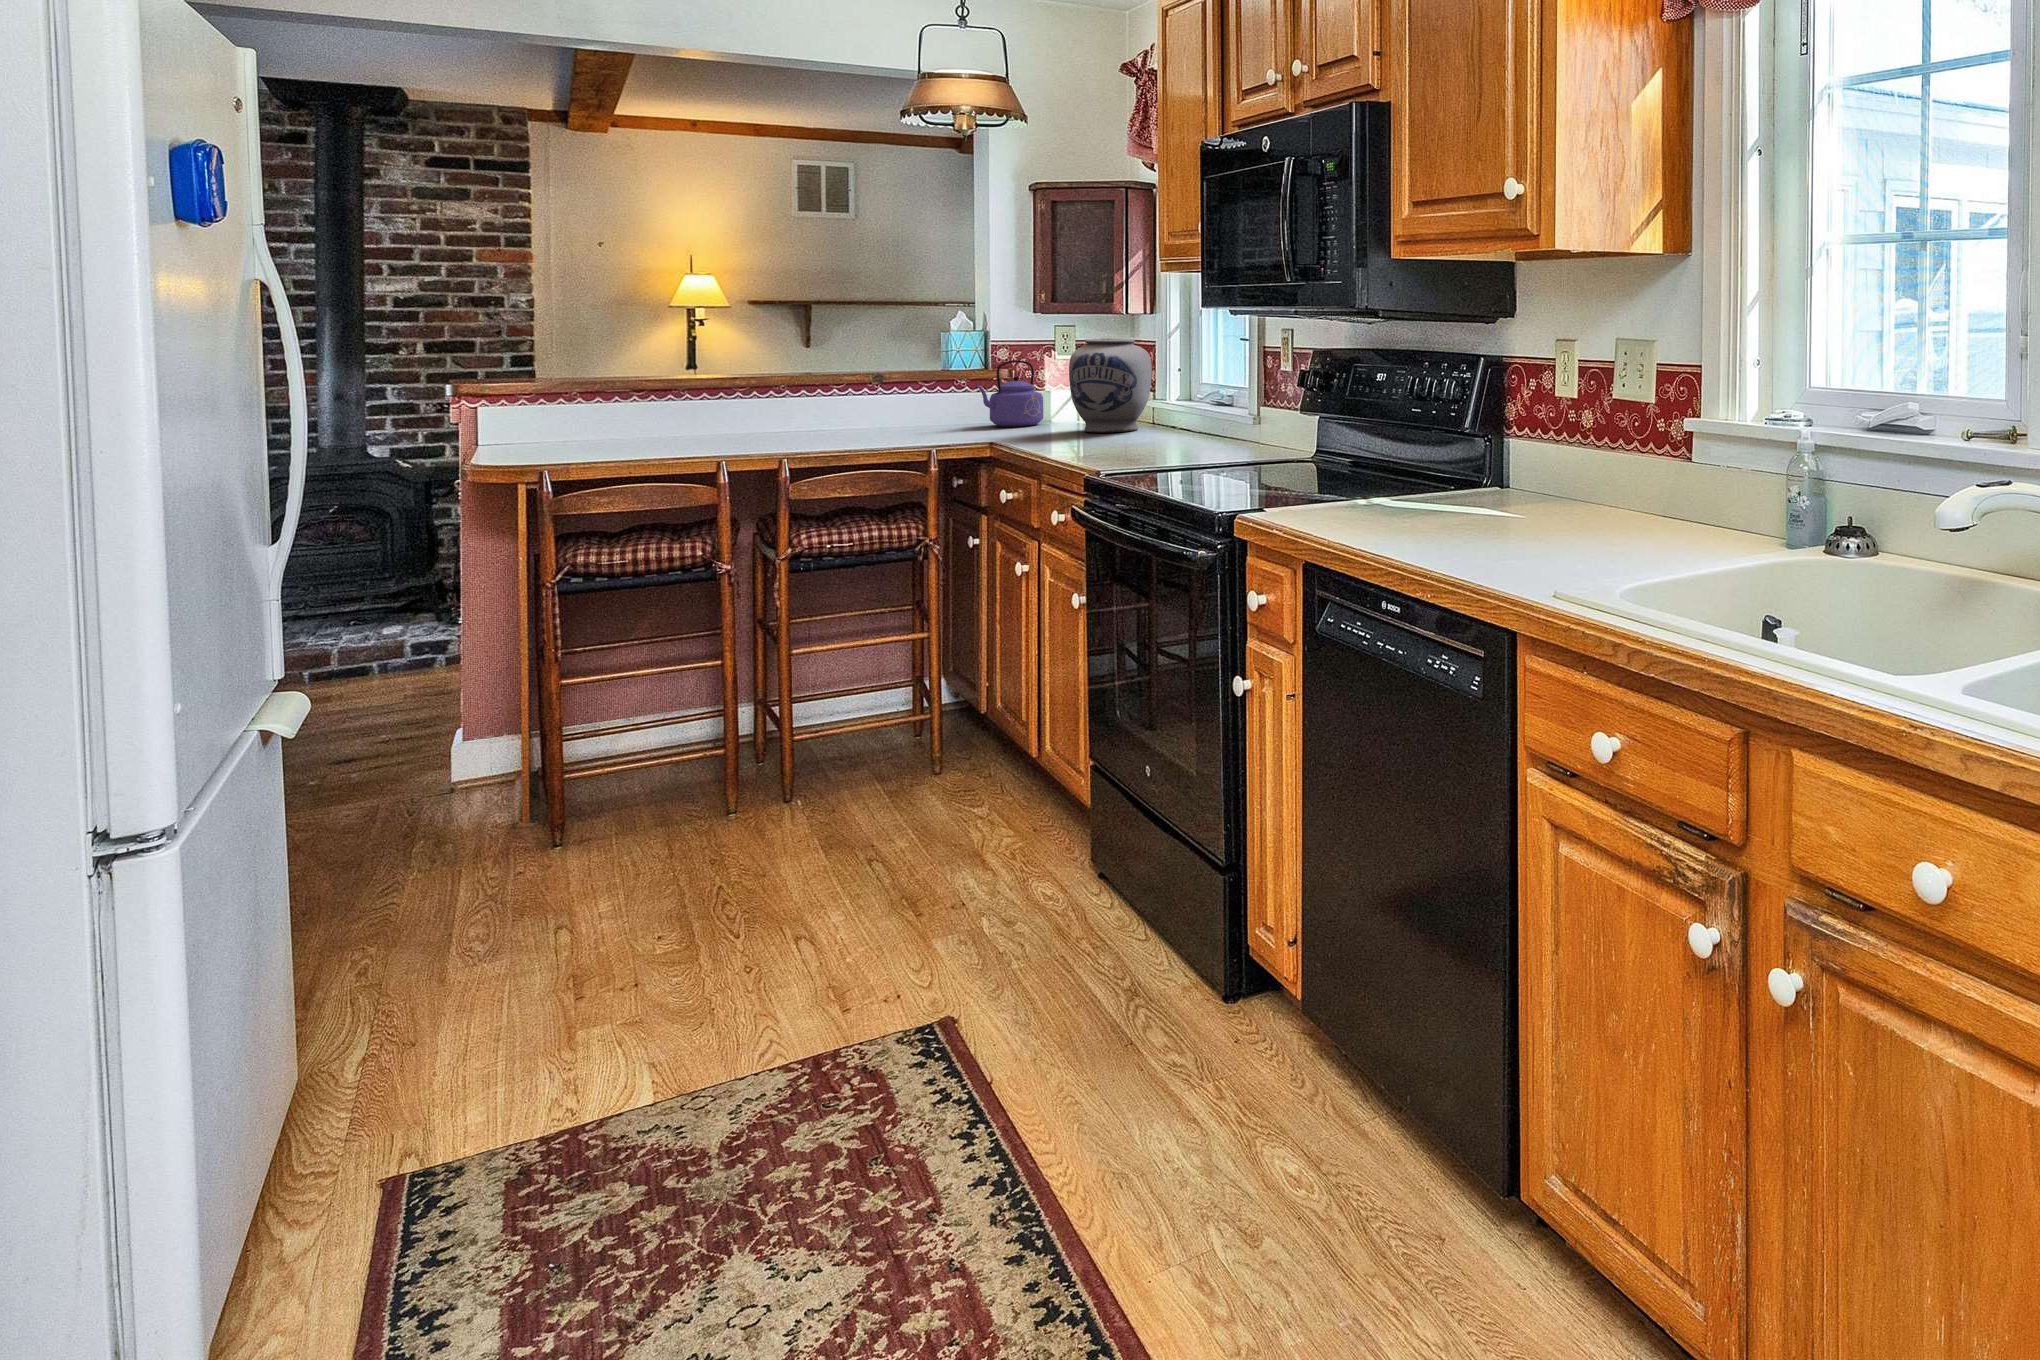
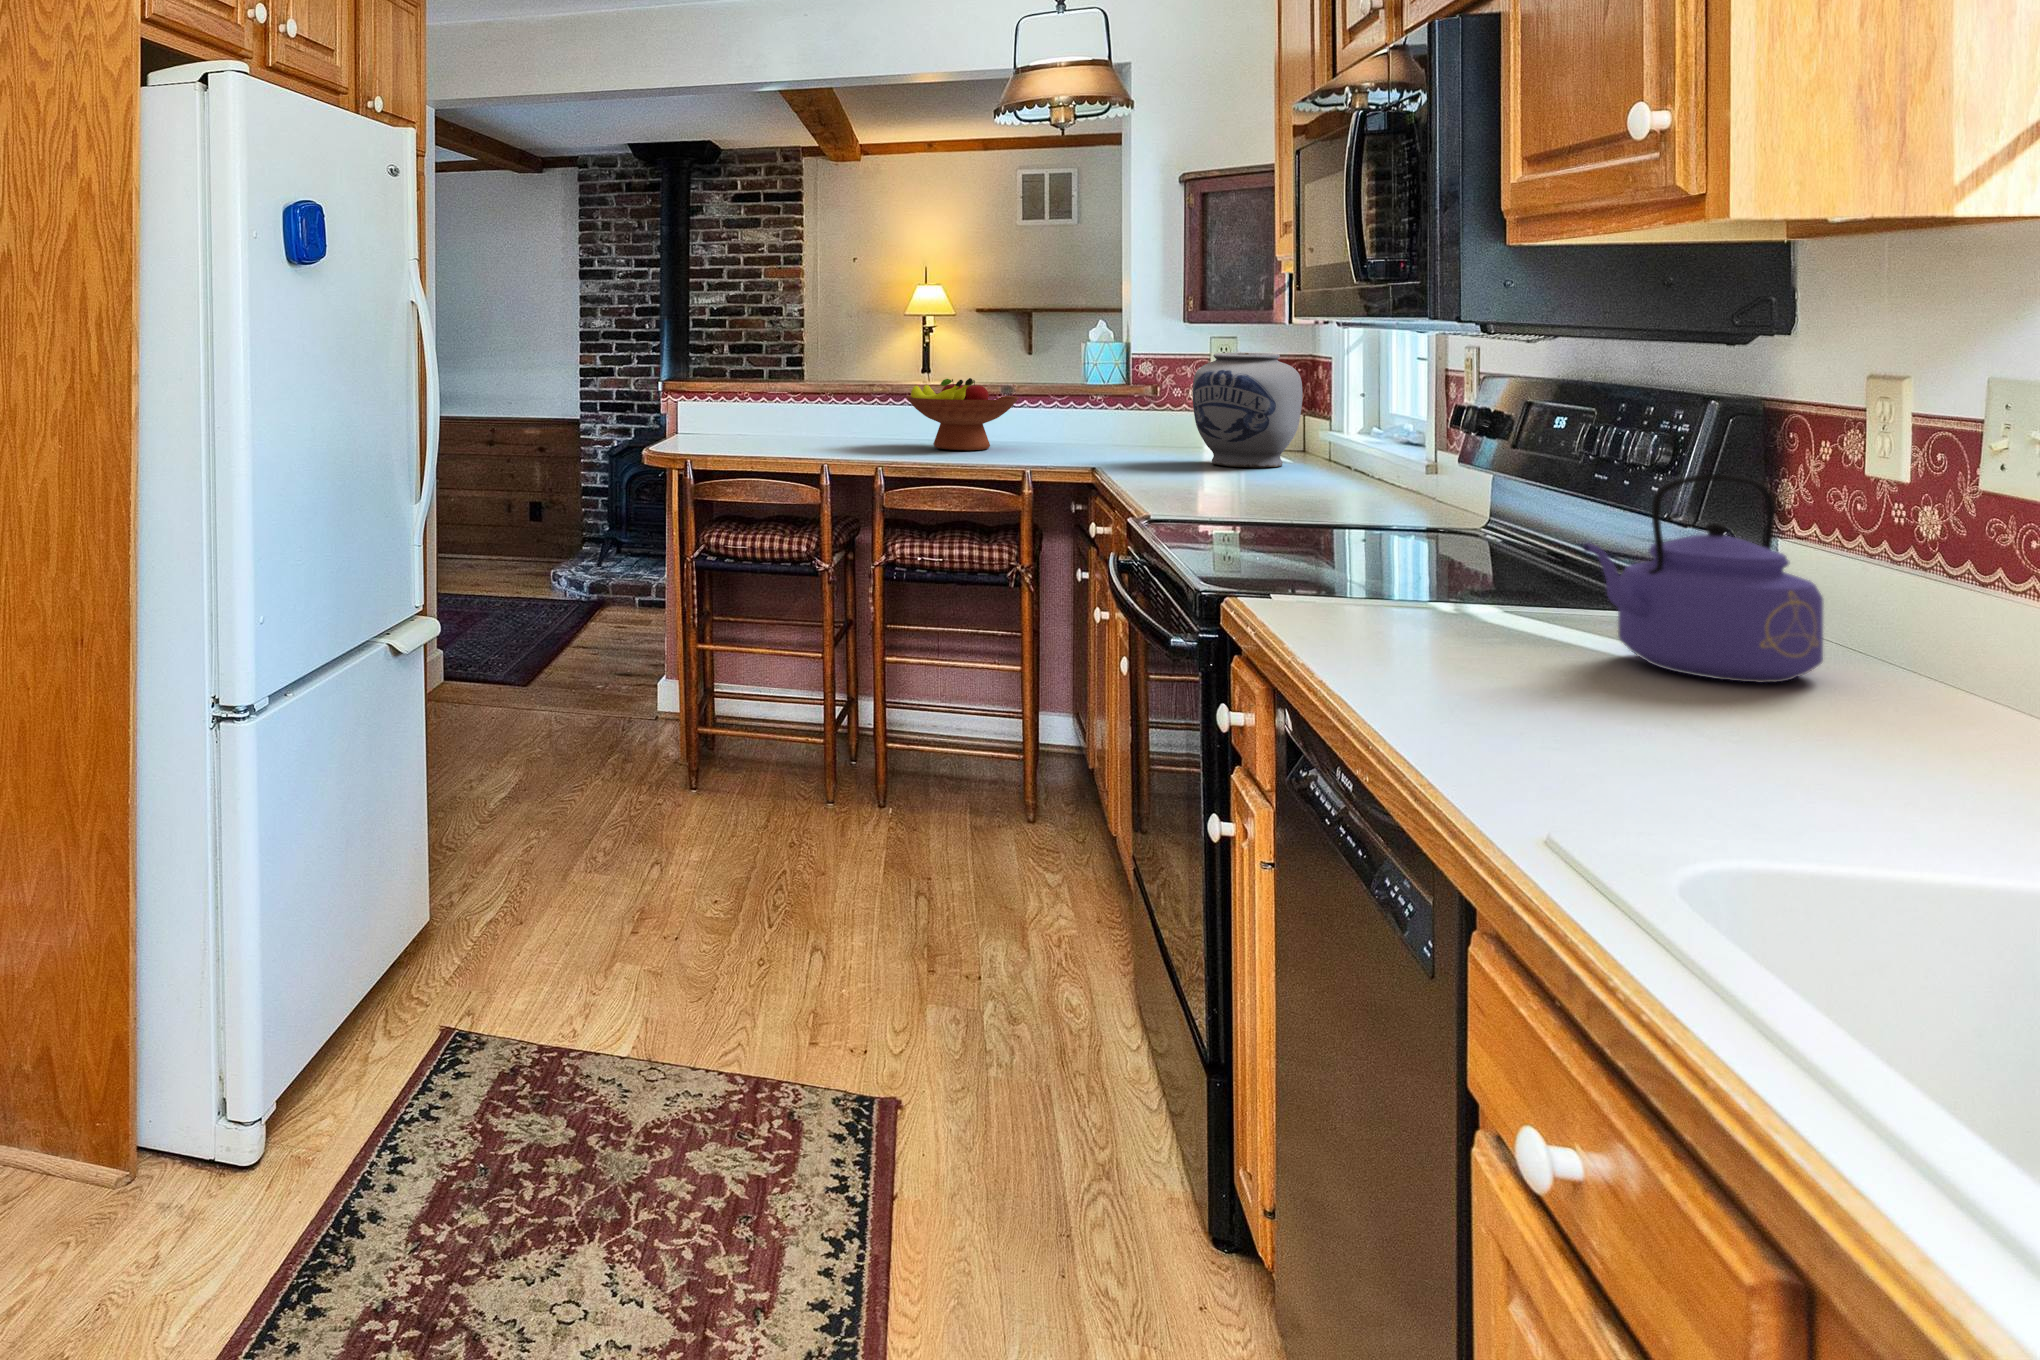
kettle: present [976,360,1043,427] -> present [1583,474,1824,683]
fruit bowl: none [782,367,901,439] -> present [906,378,1019,450]

